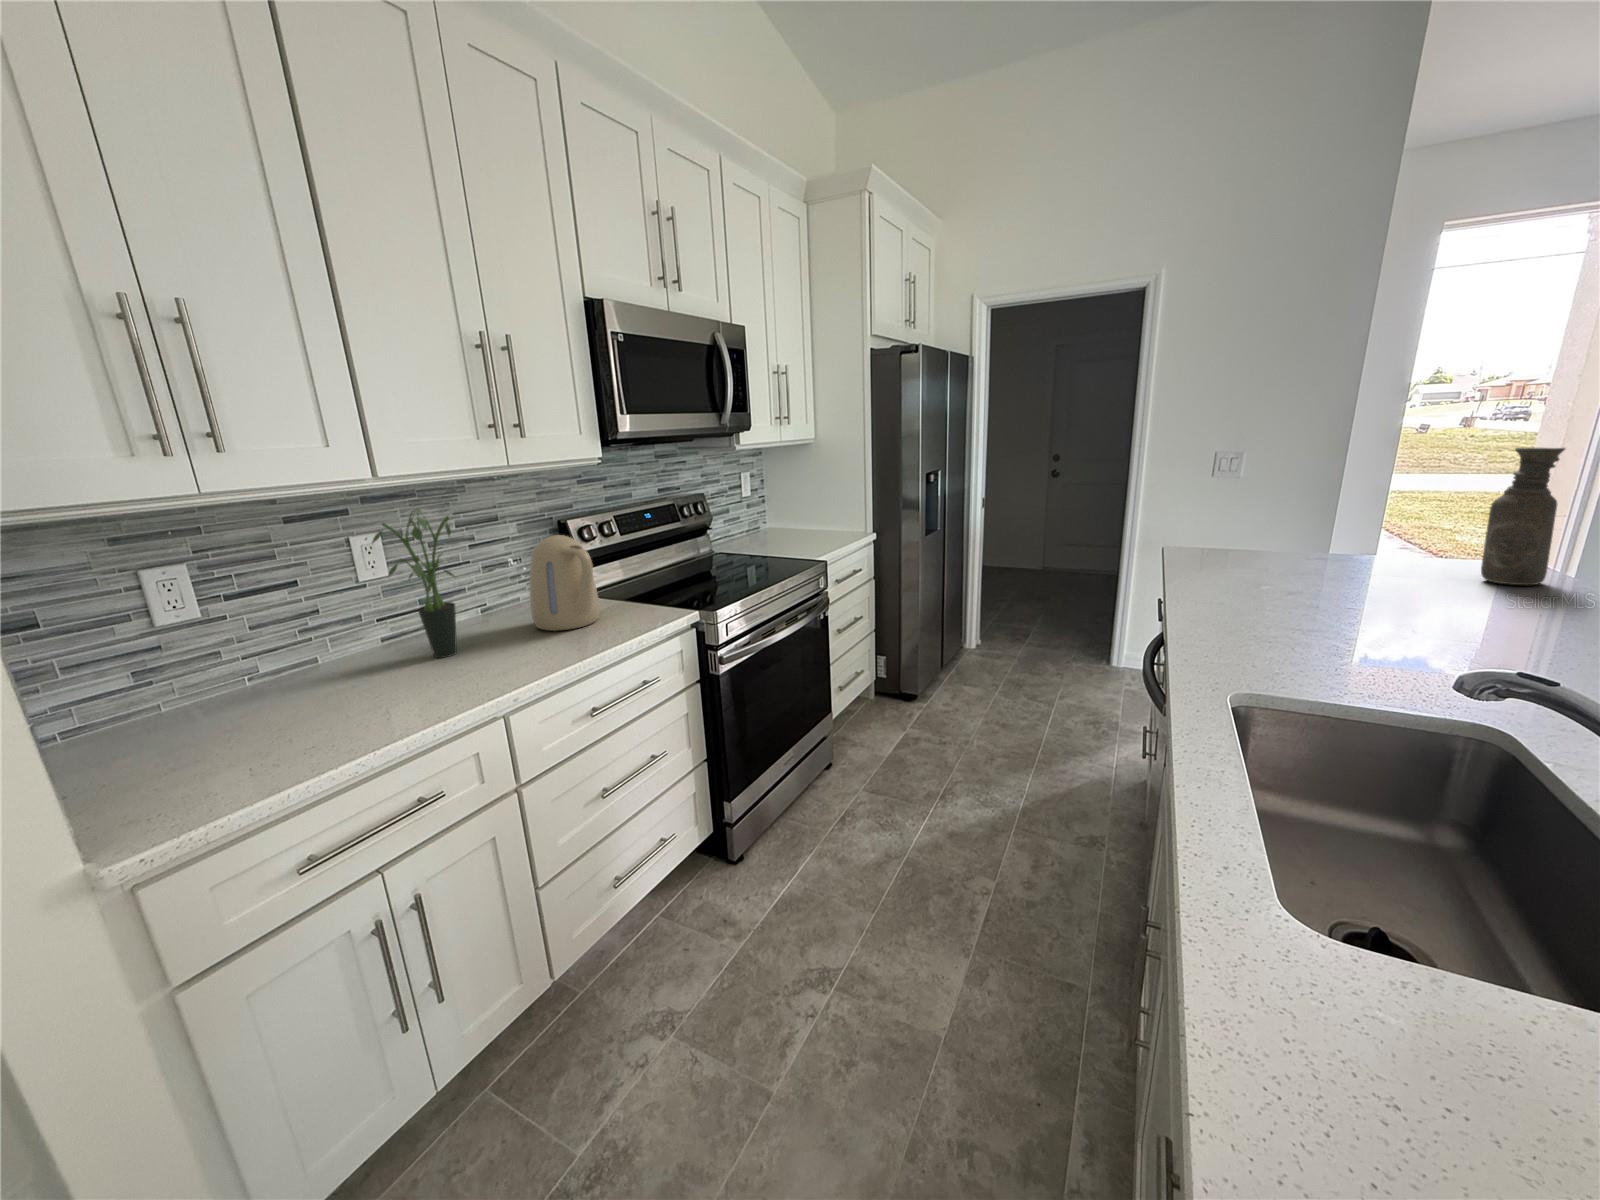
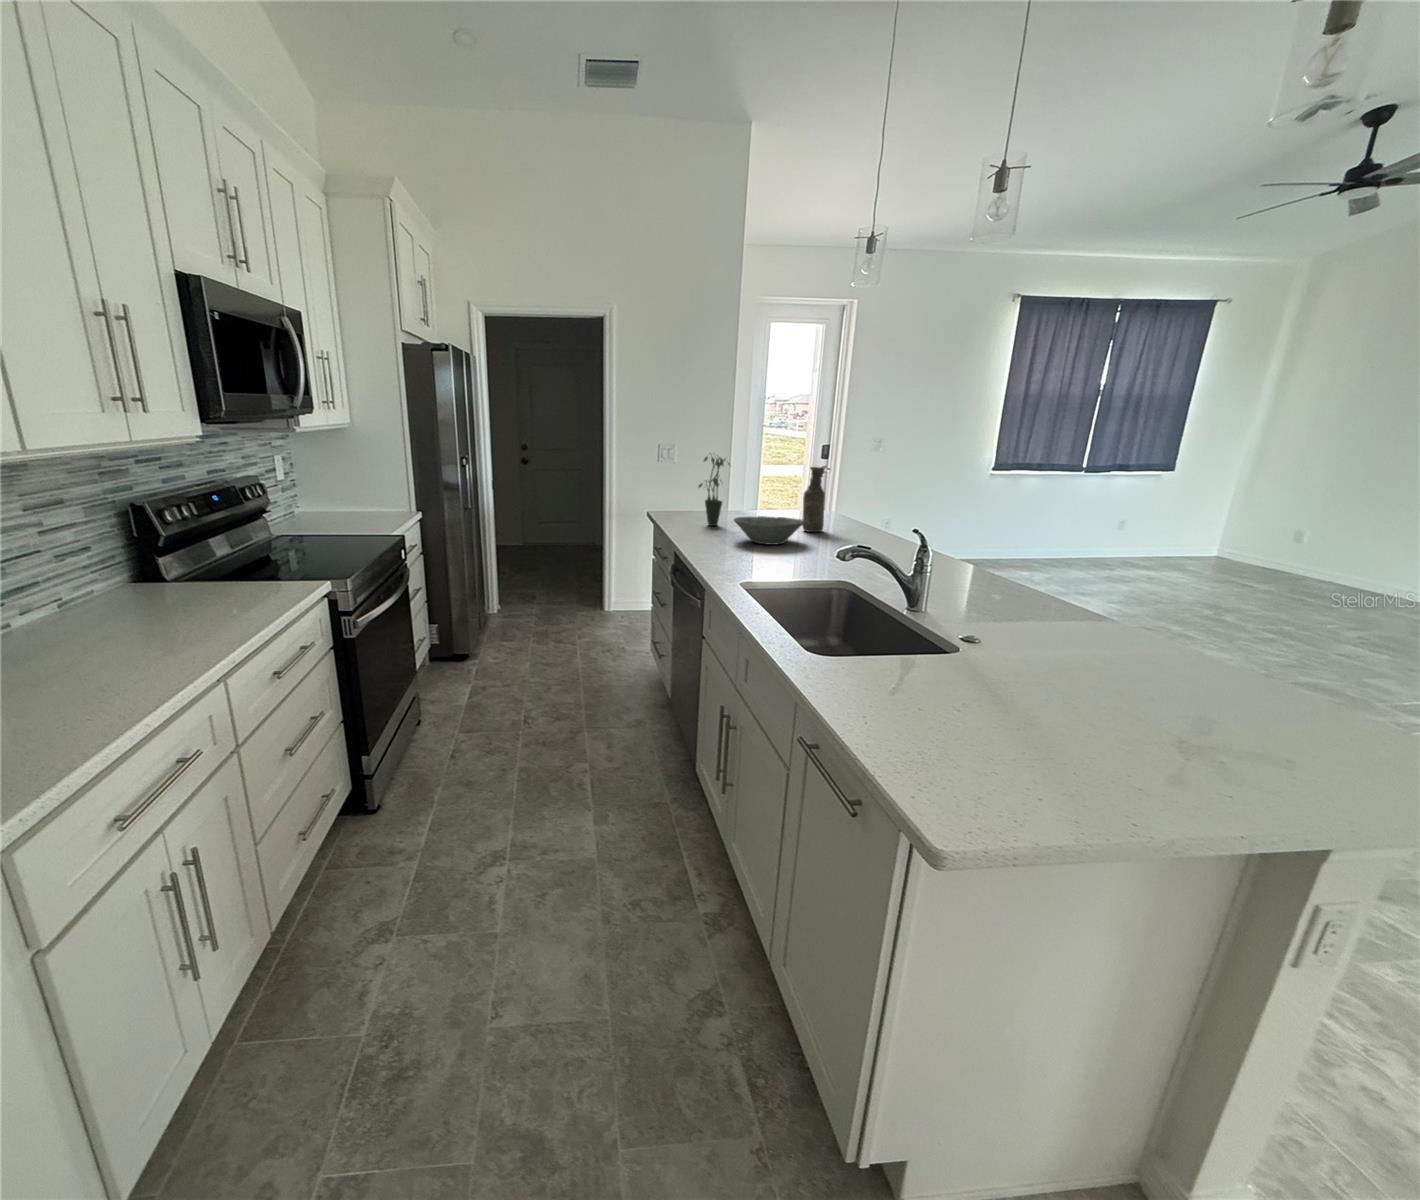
potted plant: present [372,509,457,658] -> present [699,453,730,526]
kettle: present [530,535,600,631] -> none [158,518,259,612]
bowl: none [1287,548,1478,607] -> present [734,516,805,545]

